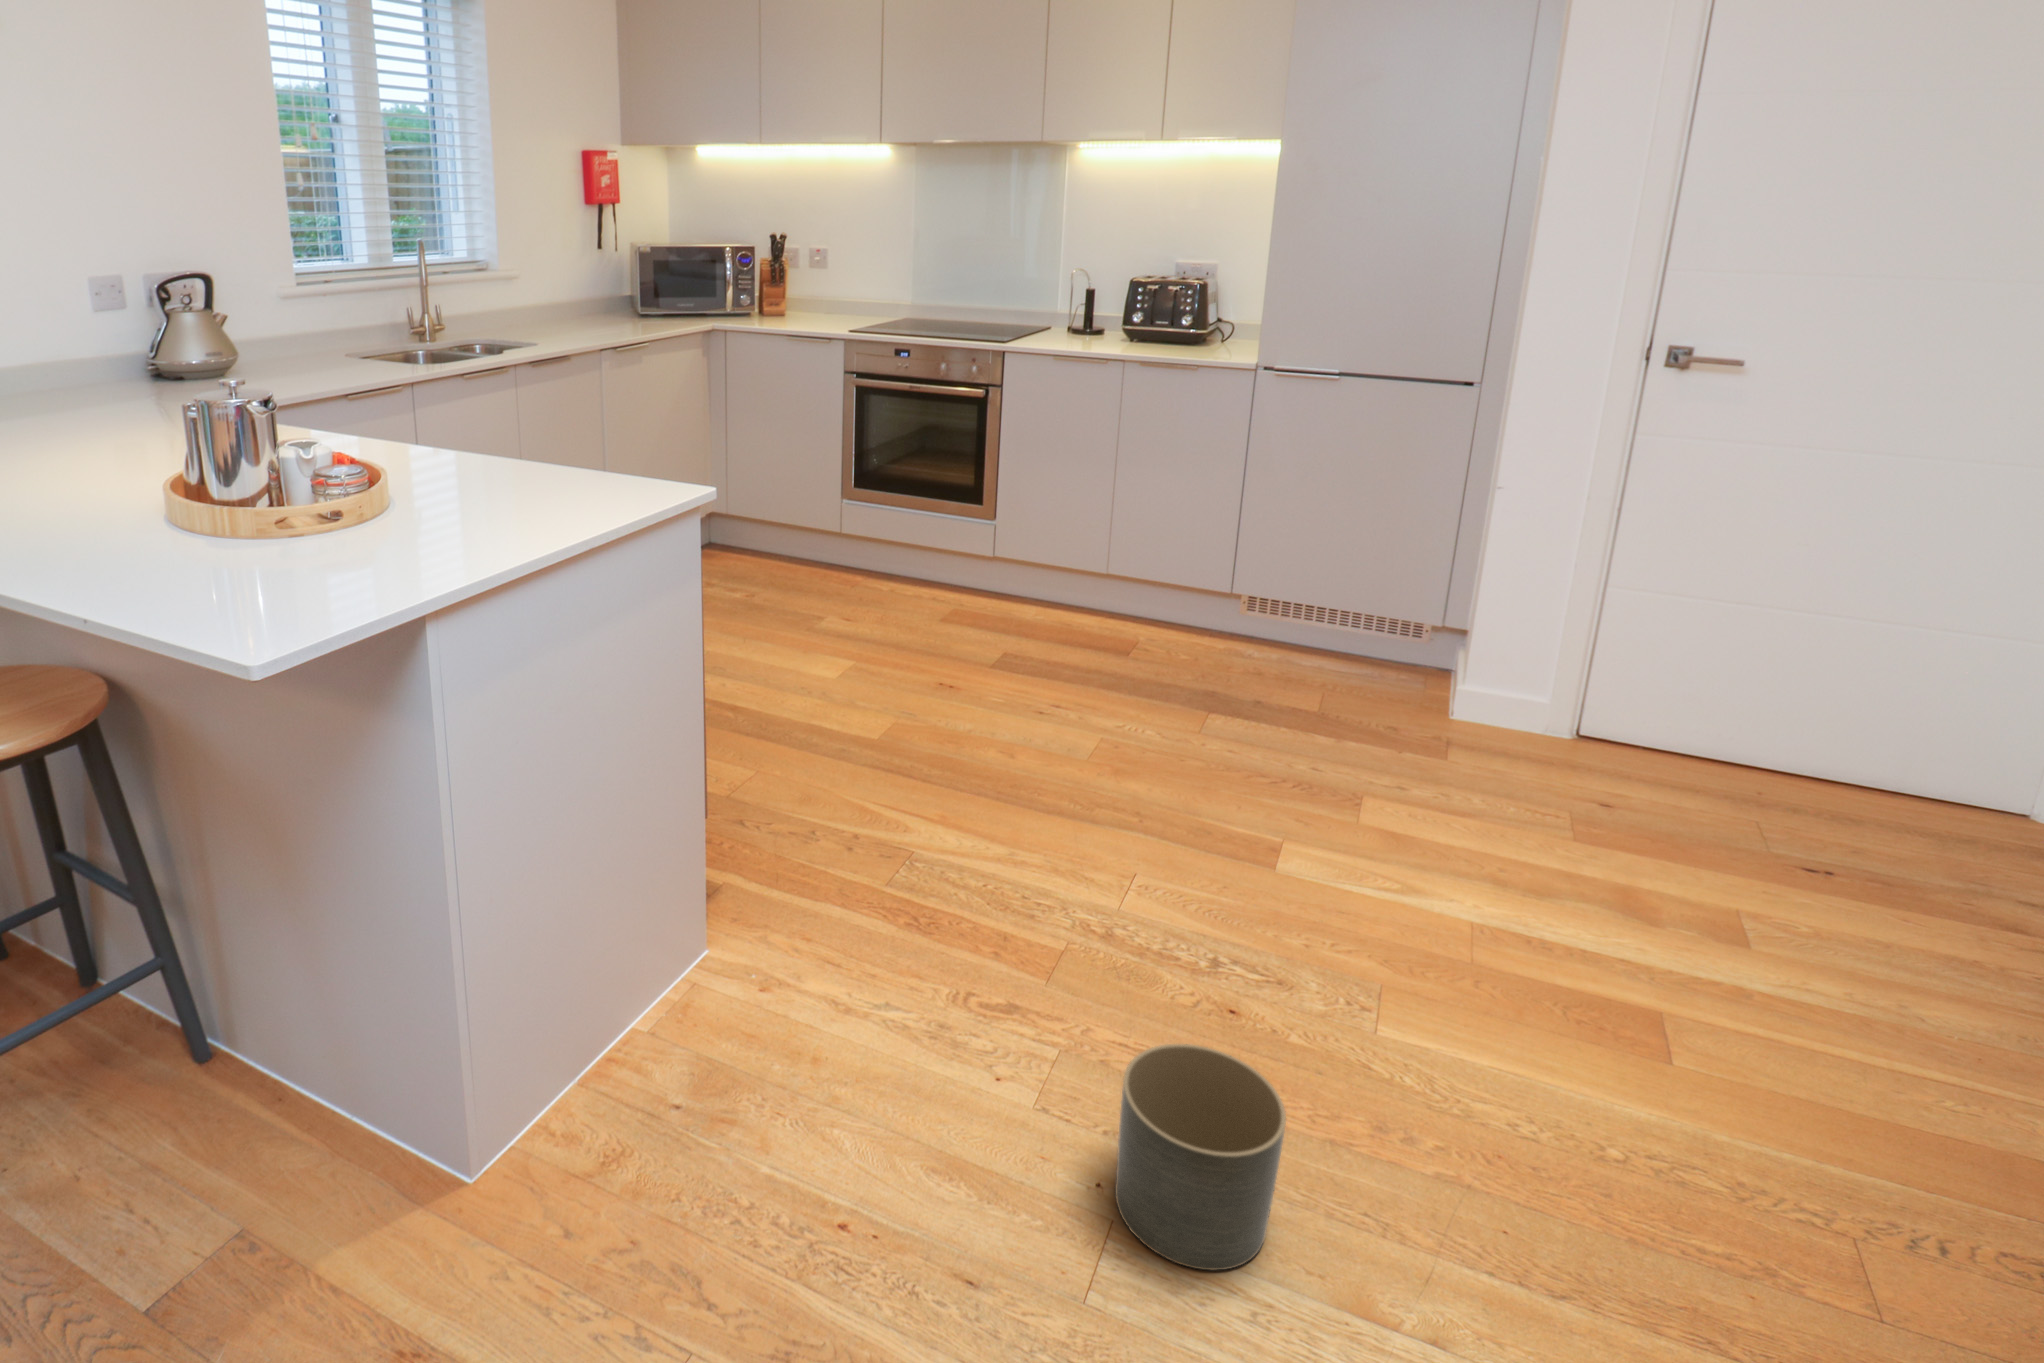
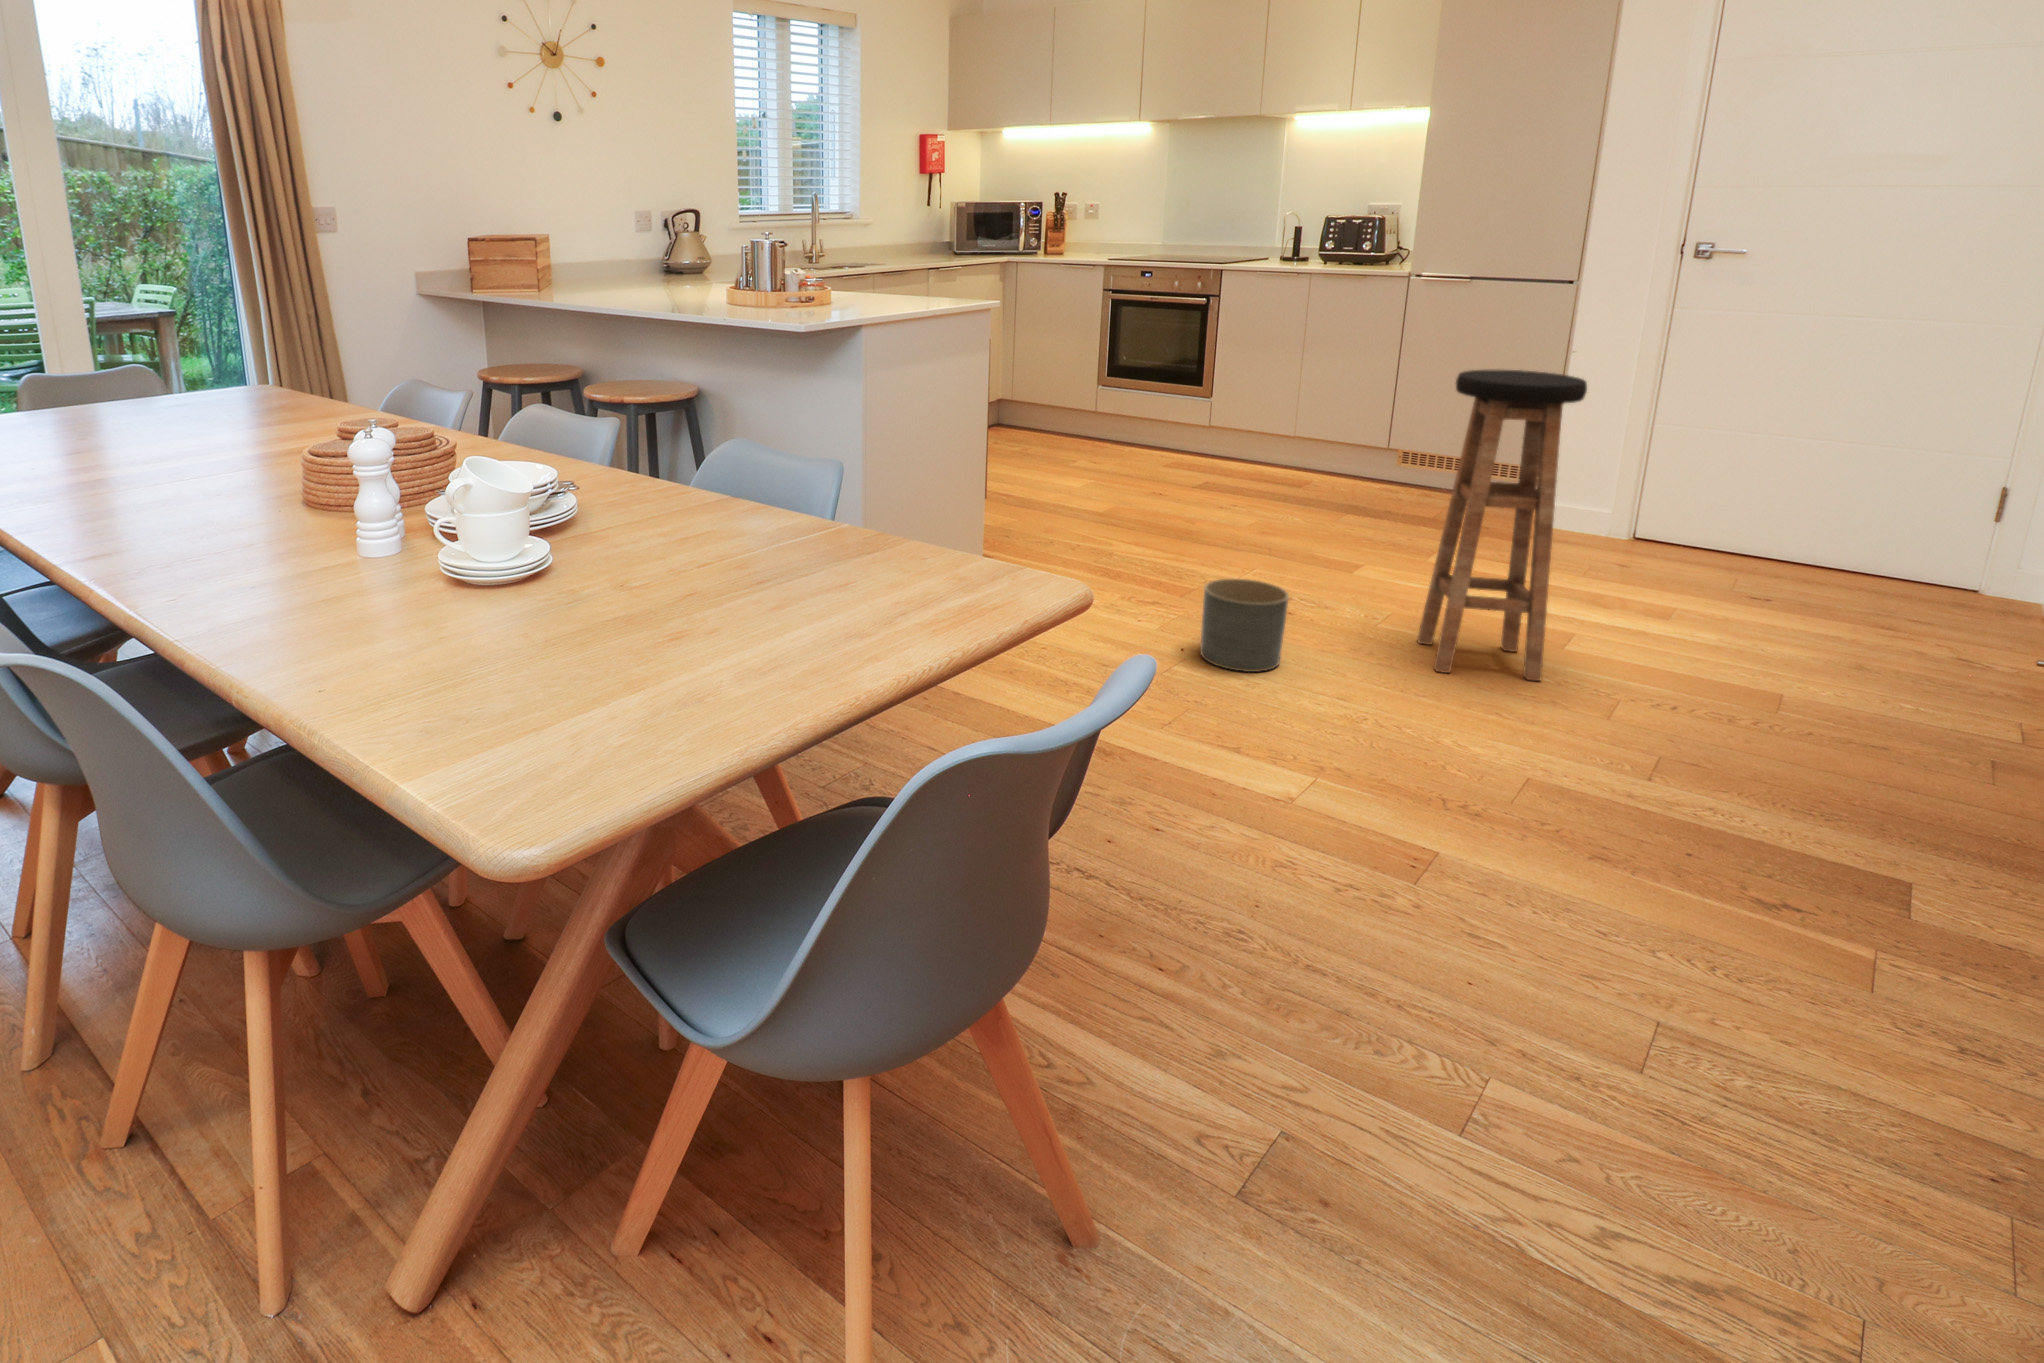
bar stool: none [1448,639,1809,1212] -> present [1417,369,1587,681]

